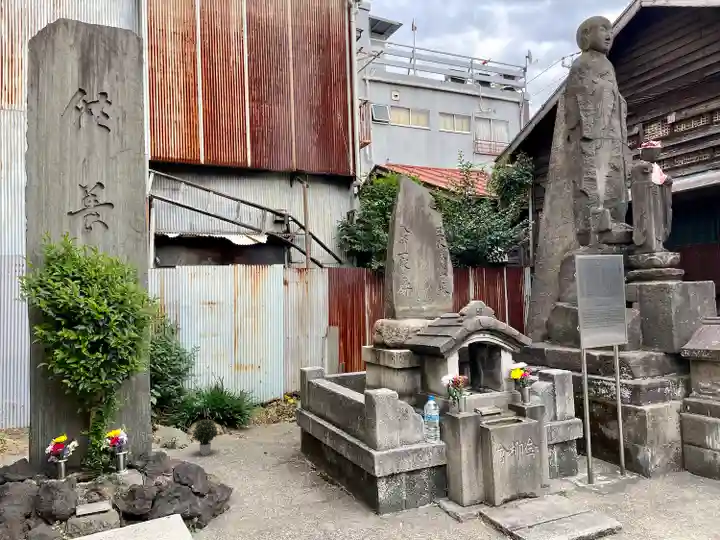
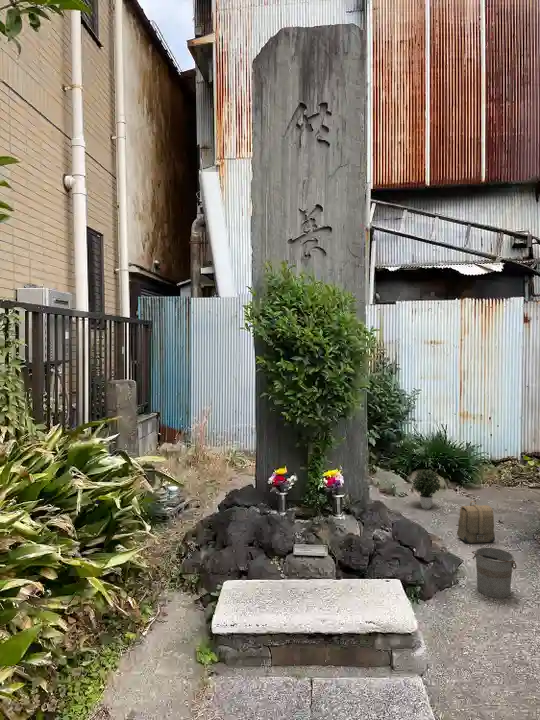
backpack: none [232,439,262,476] -> present [457,501,495,543]
bucket: none [242,471,276,511] -> present [472,547,516,598]

